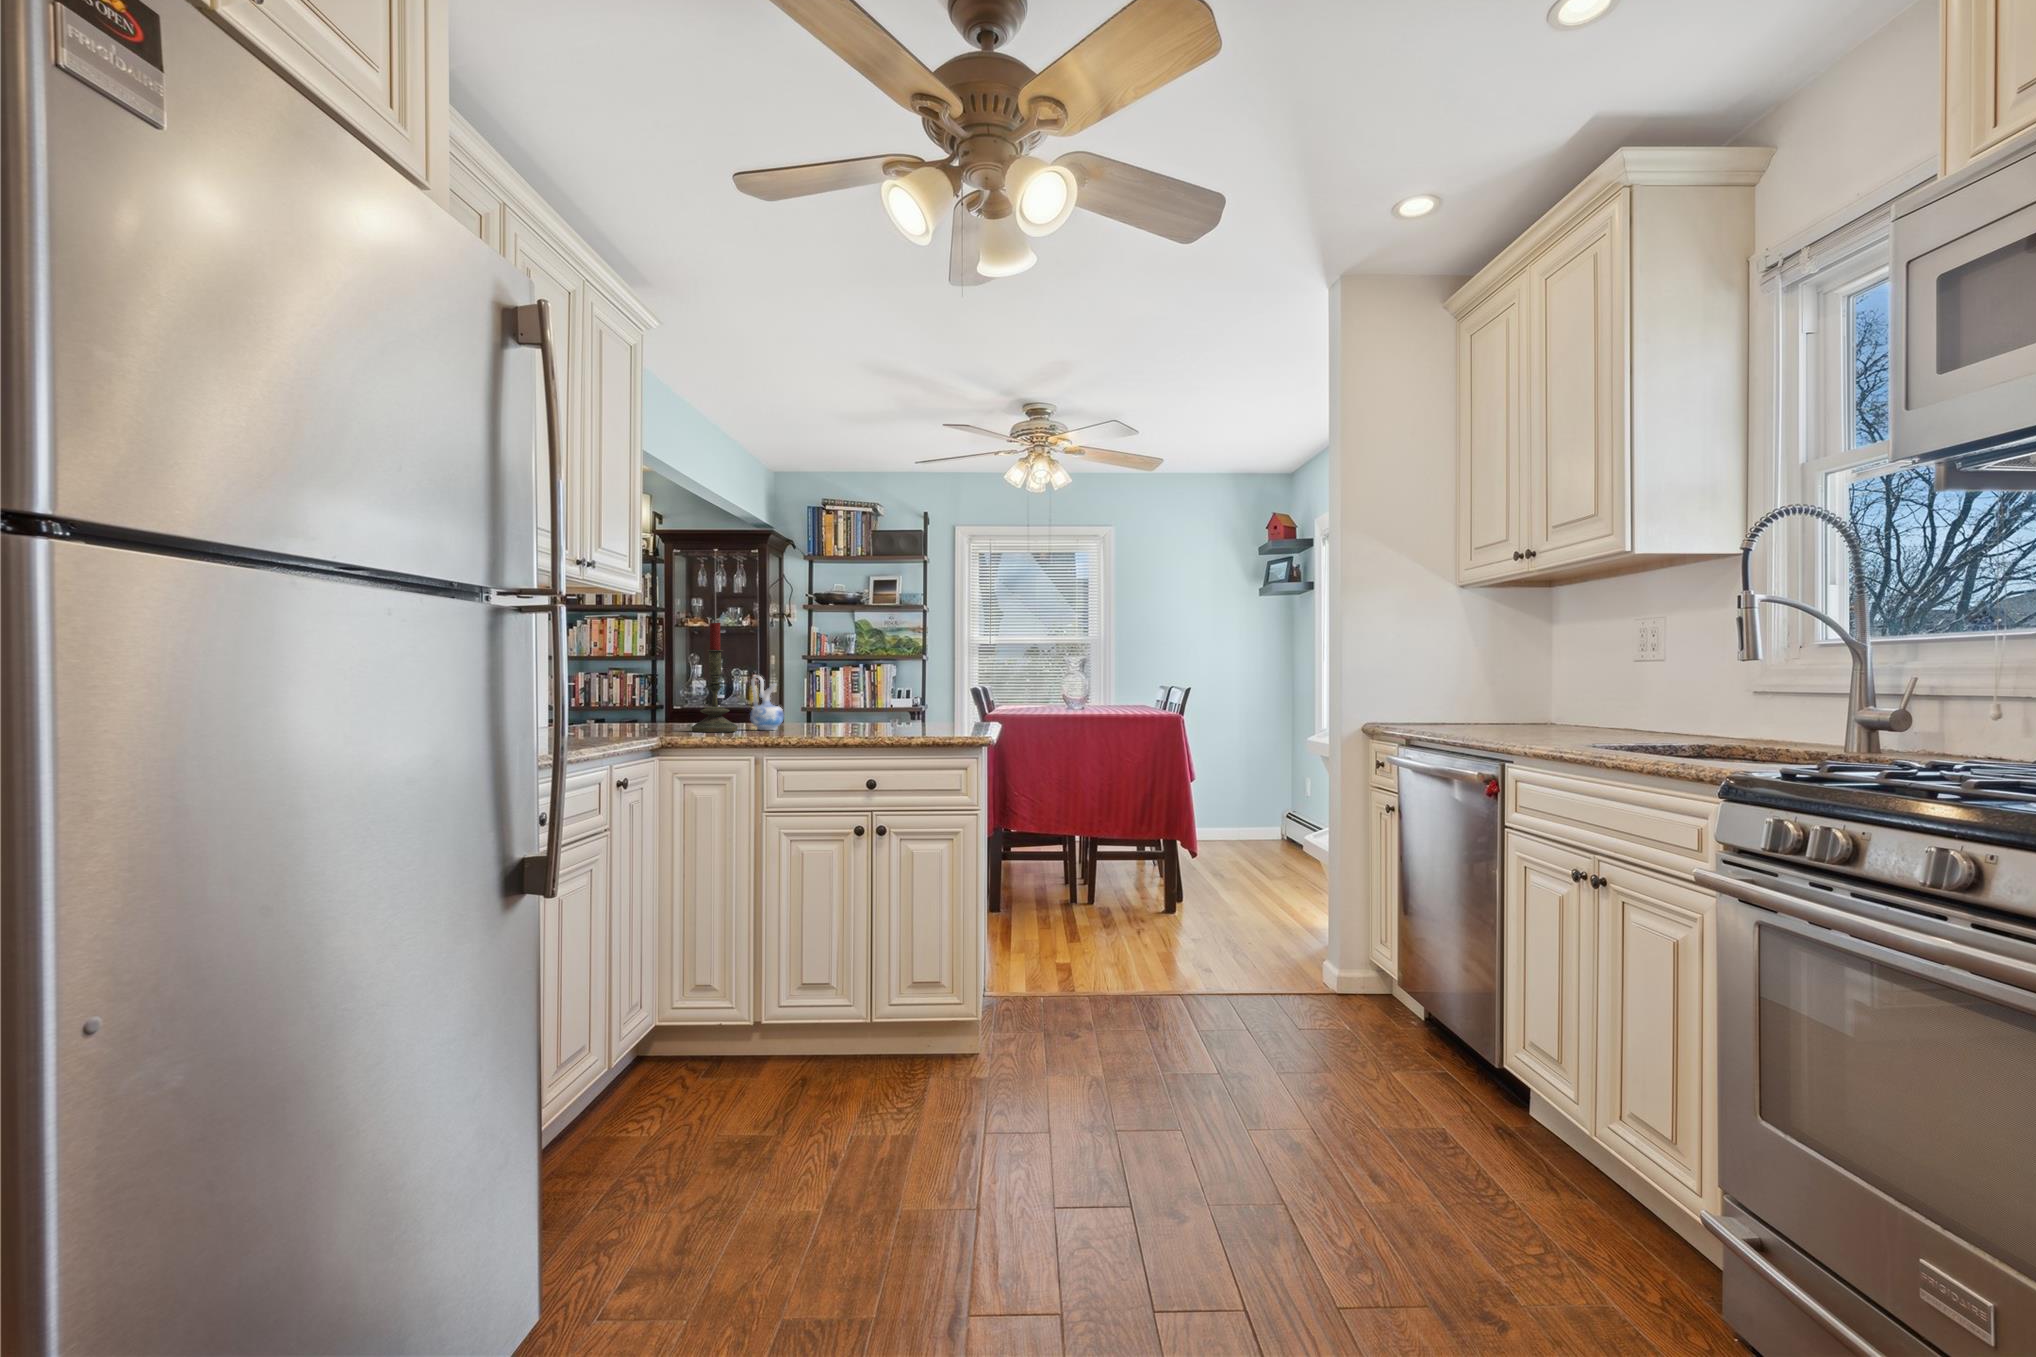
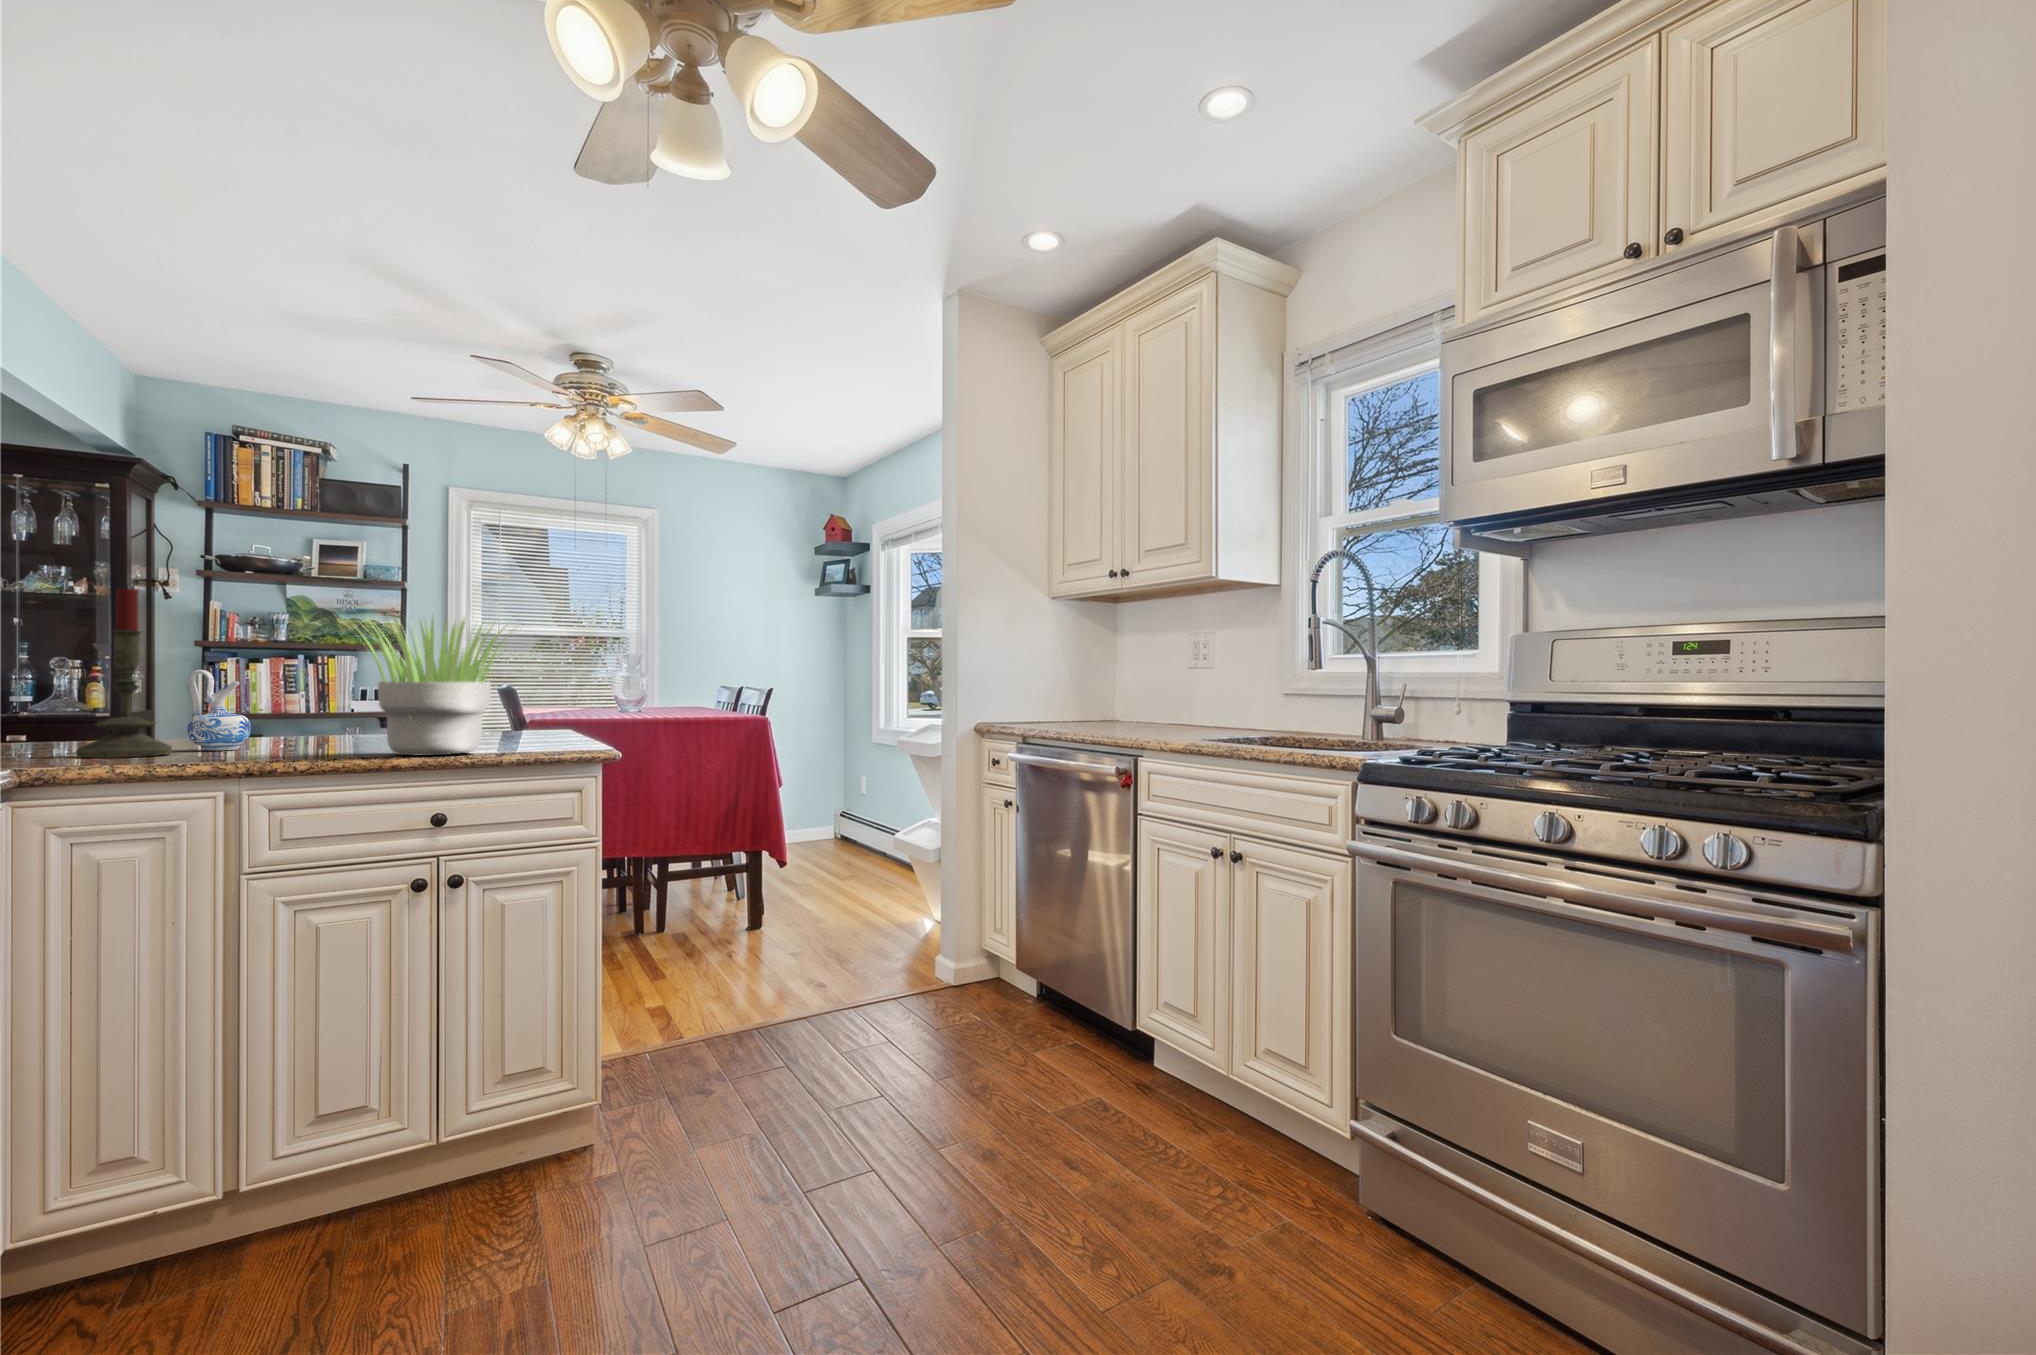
potted plant: none [814,632,934,737] -> present [361,617,507,755]

